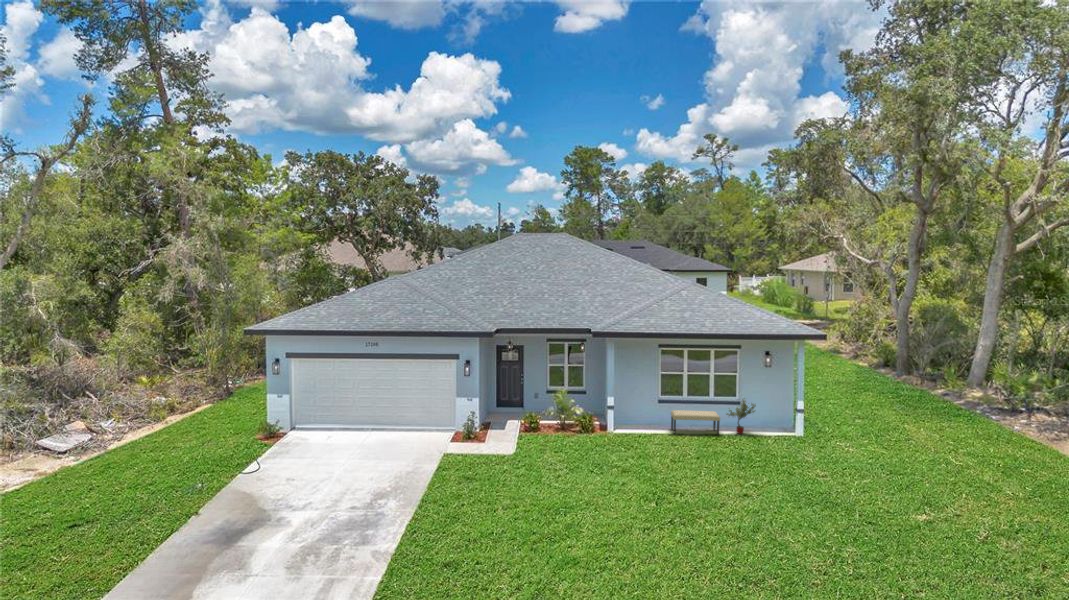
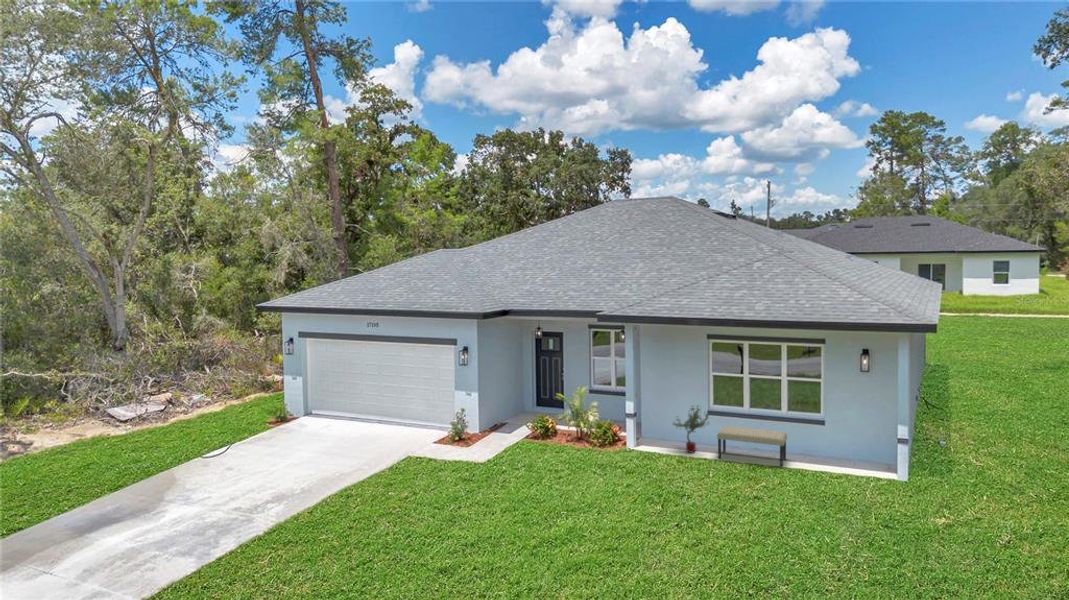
potted tree: present [727,399,756,434] -> present [673,406,709,453]

